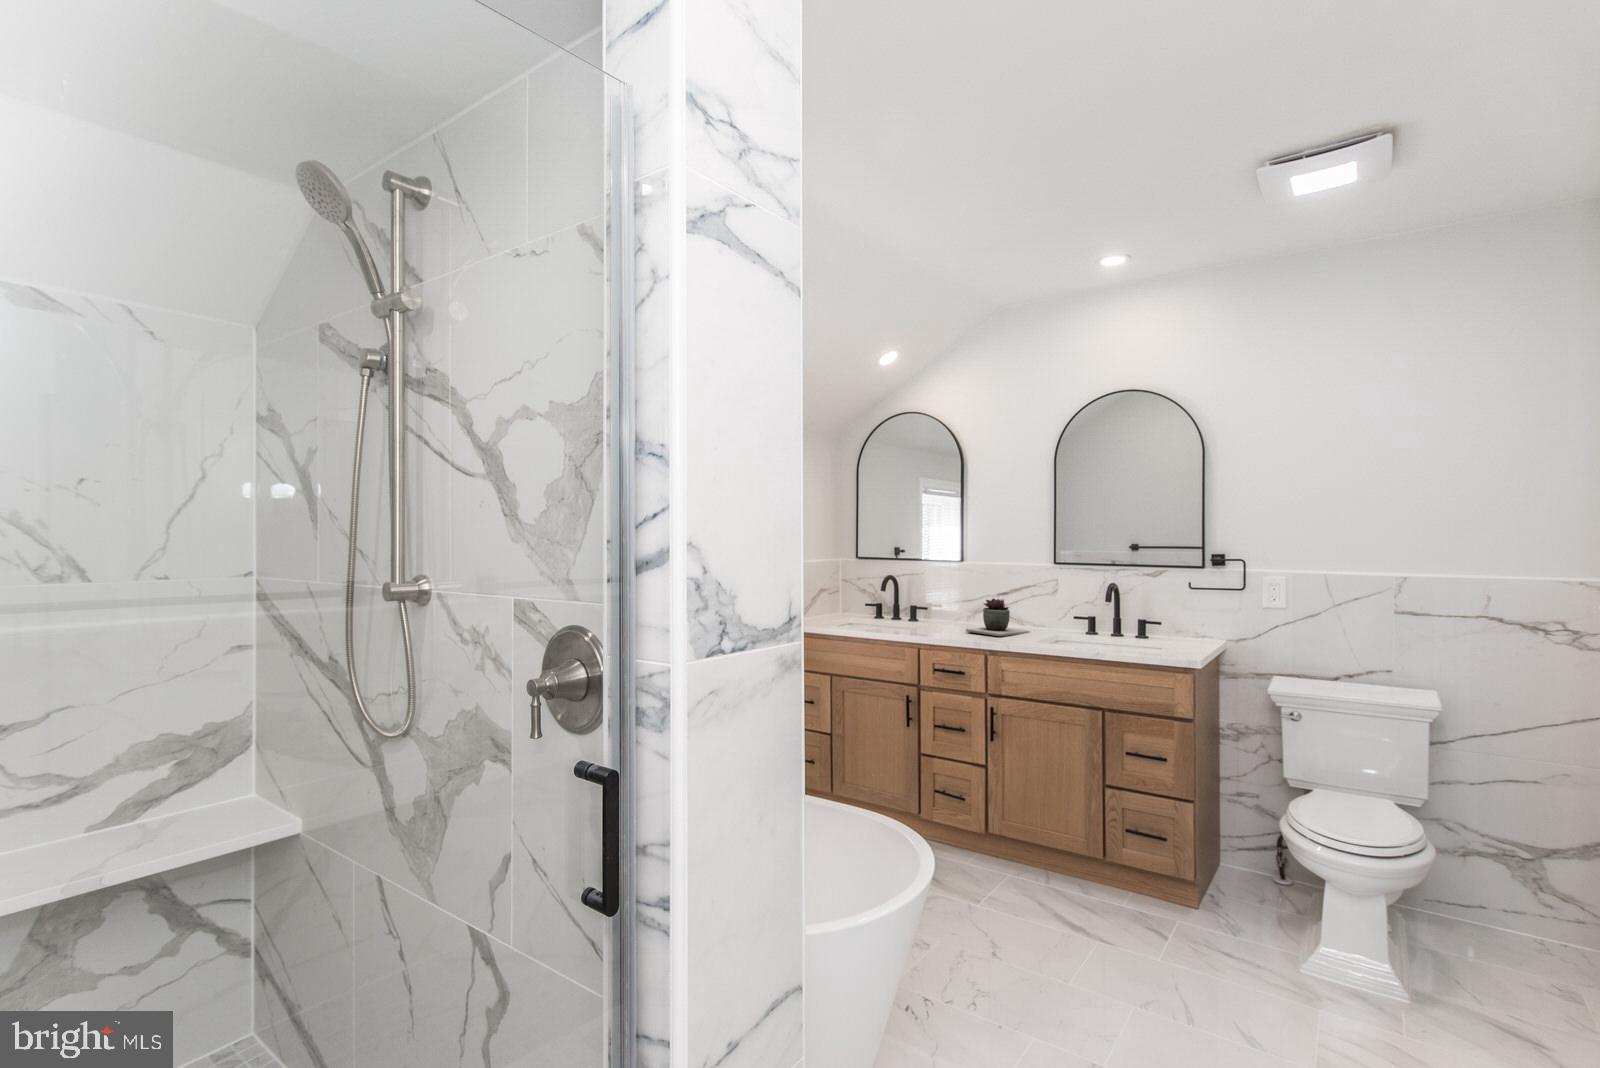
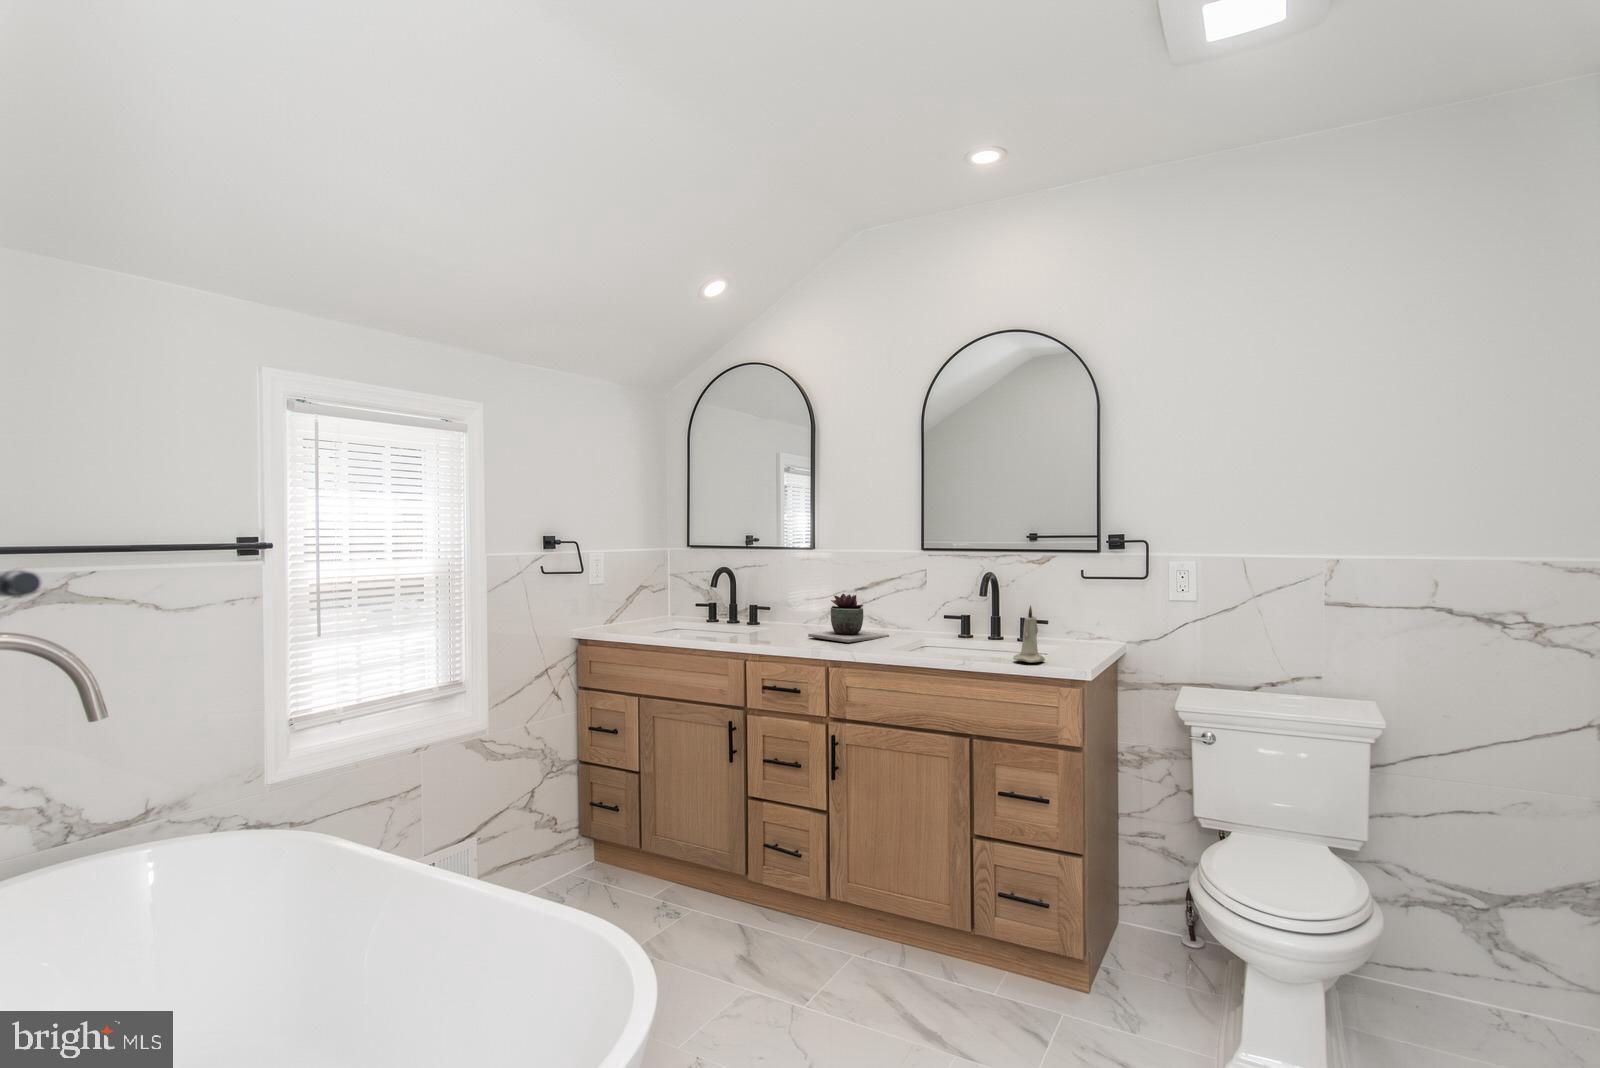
candle: none [1137,610,1163,654] -> present [1013,606,1045,663]

